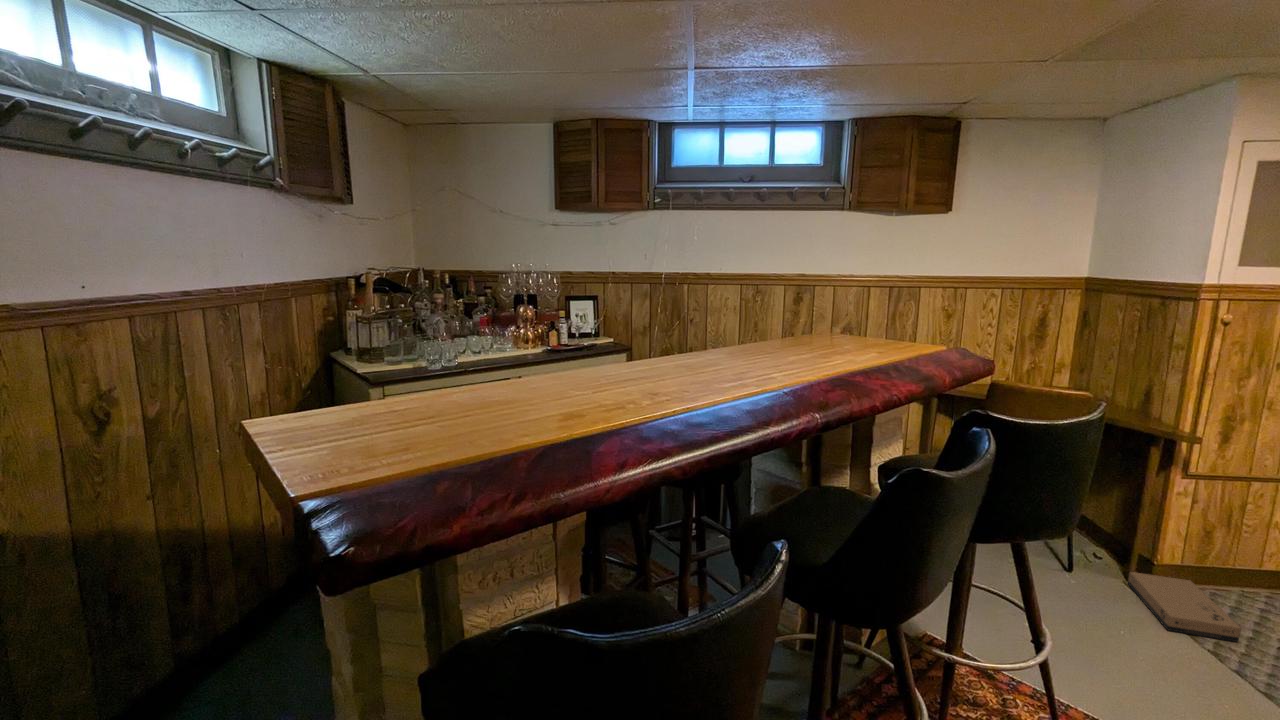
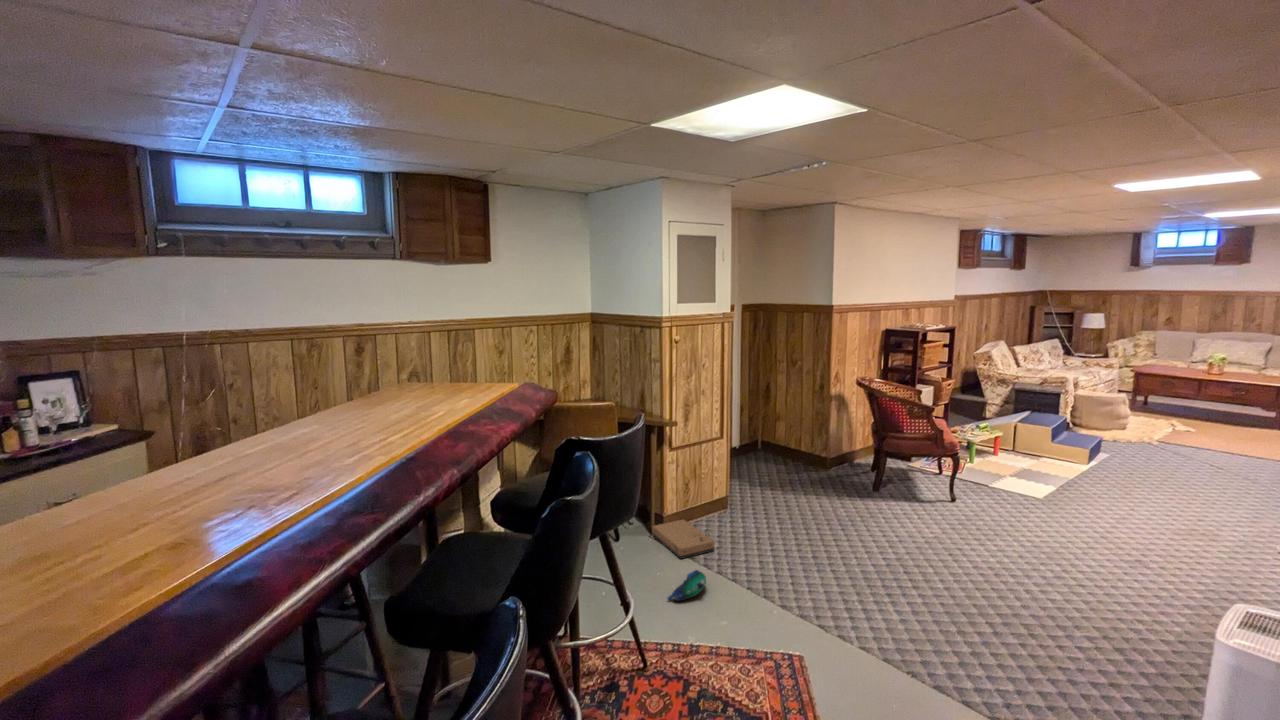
plush toy: none [1124,653,1206,687] -> present [667,570,706,601]

